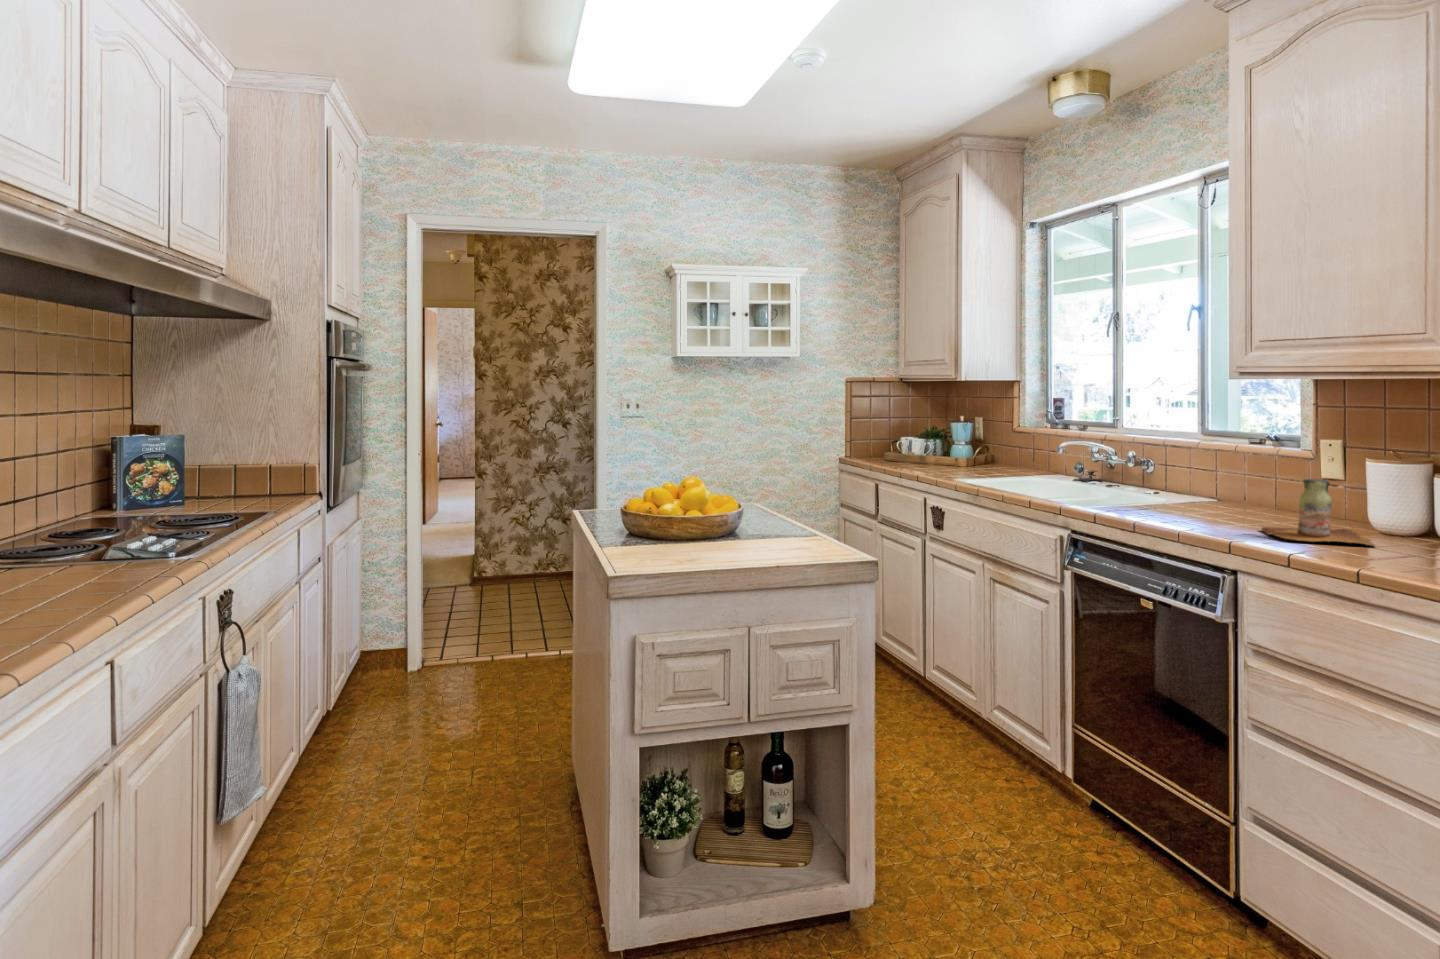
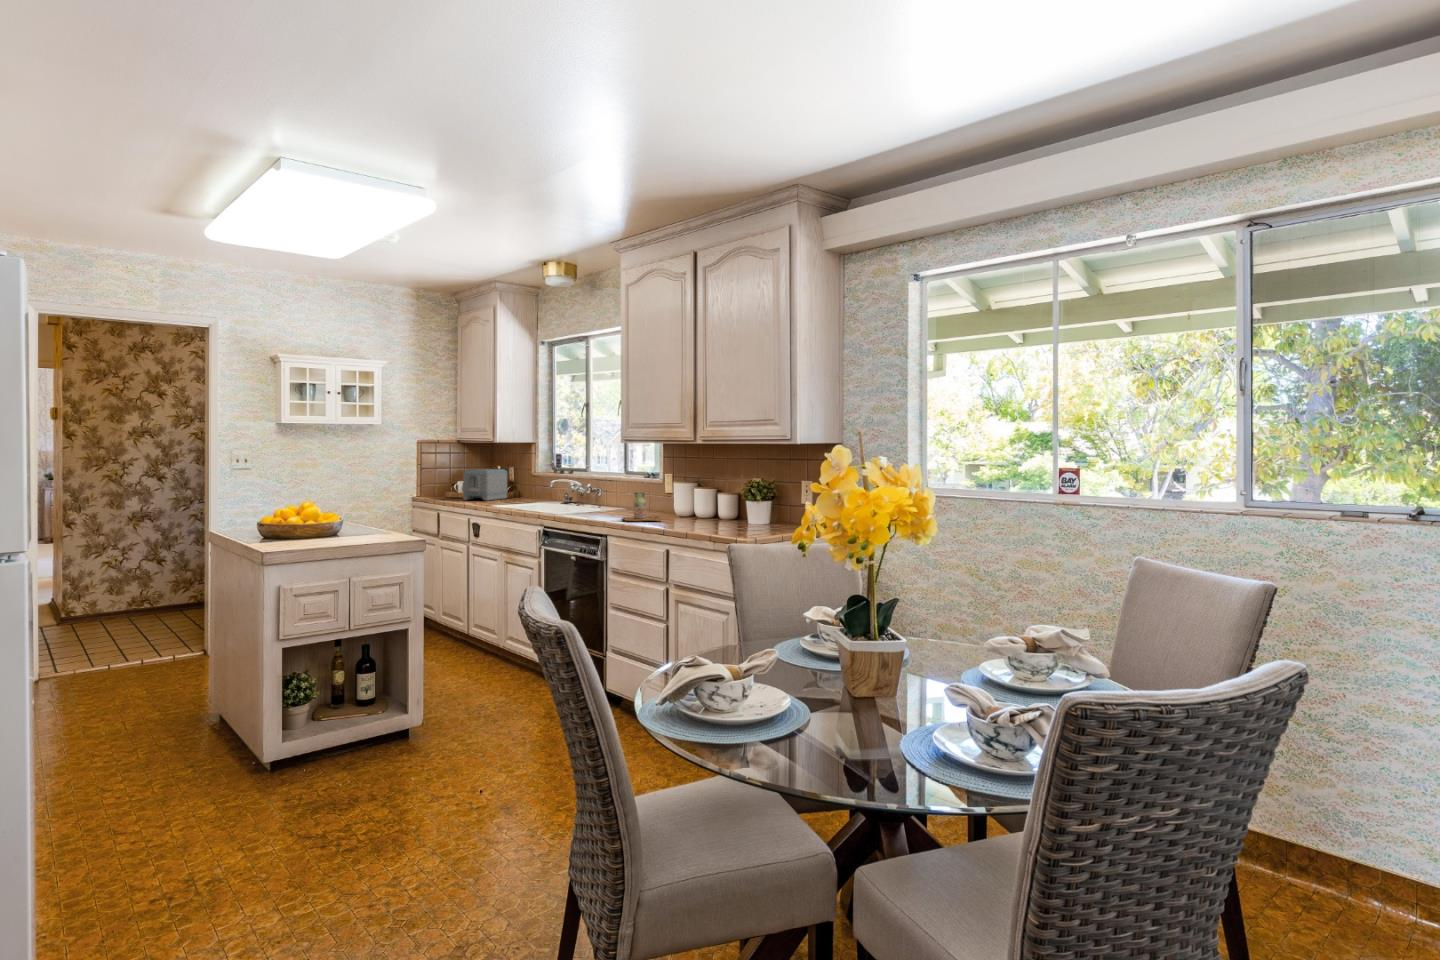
toaster: none [911,421,975,470] -> present [463,469,507,501]

